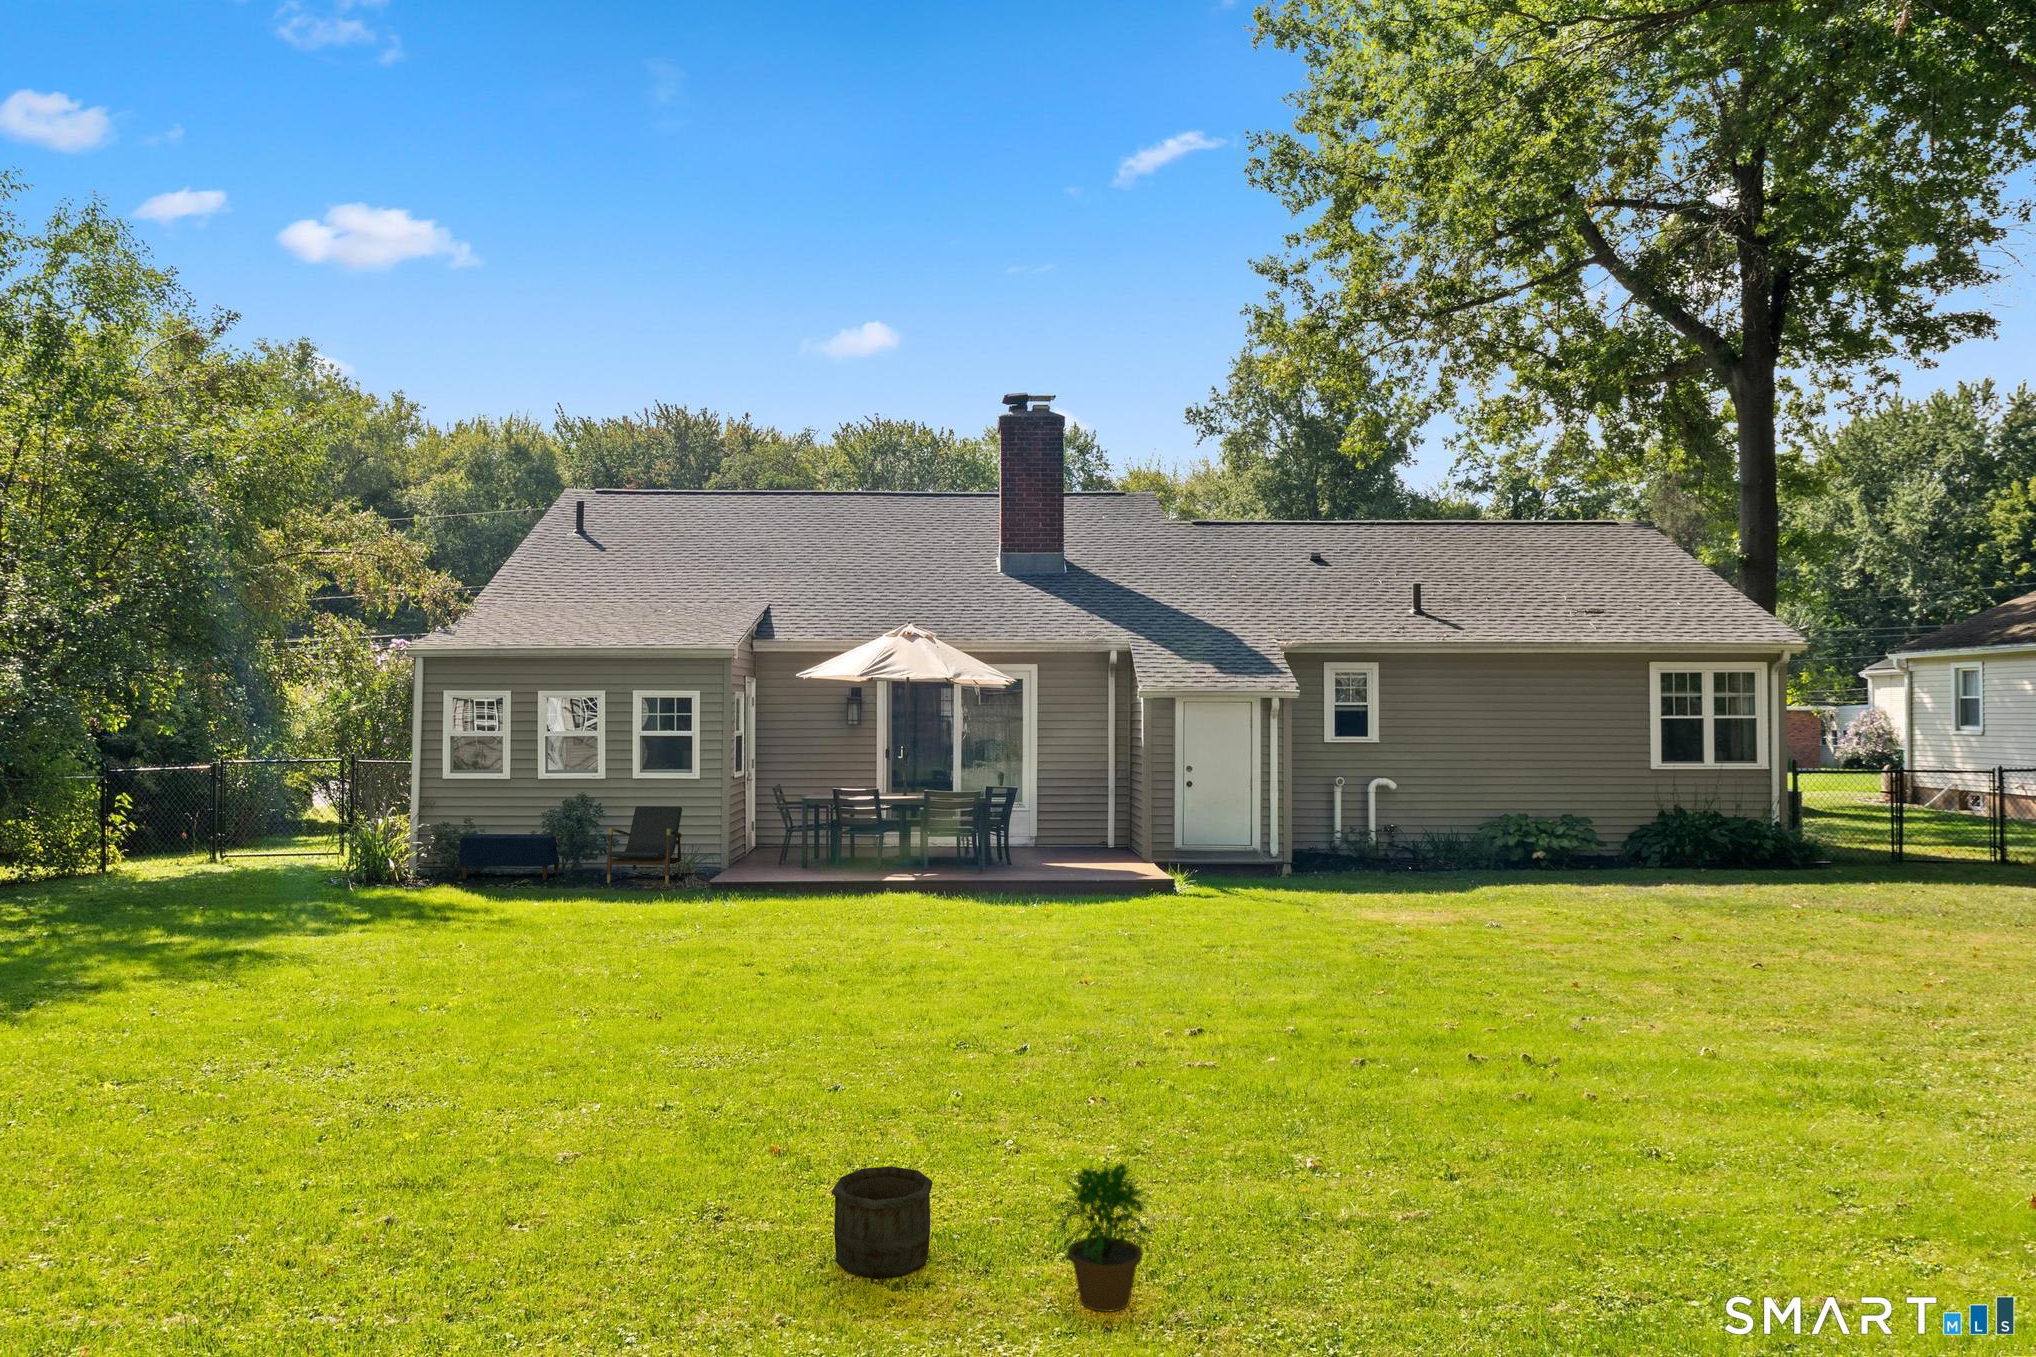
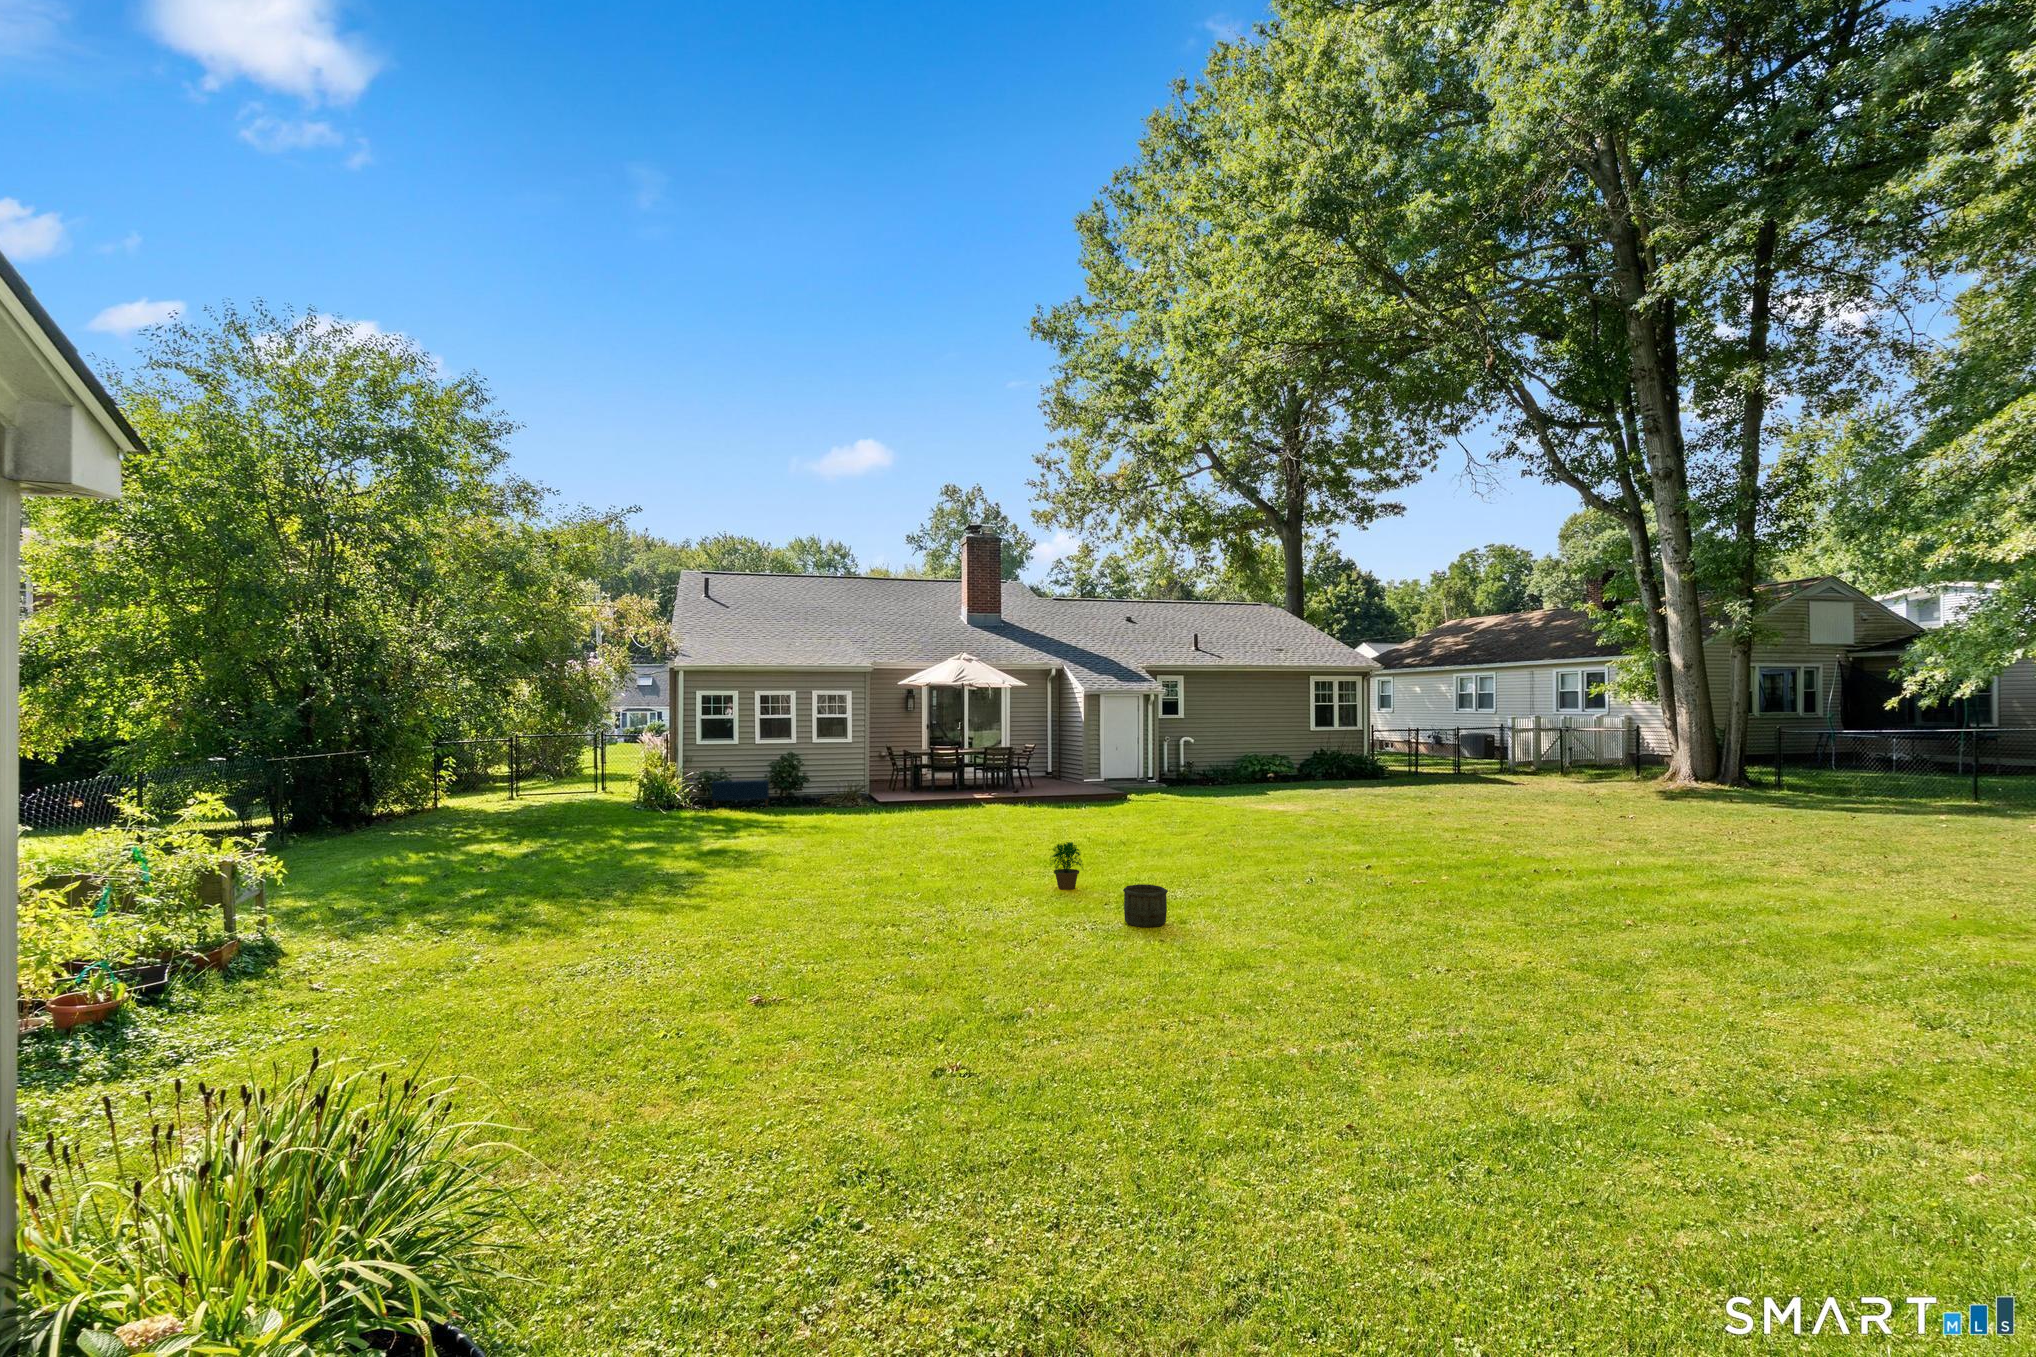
lounge chair: present [607,806,682,884] -> none [812,760,851,807]
potted plant: present [1057,1163,1156,1312] -> present [1050,842,1084,890]
wooden bucket: present [832,1166,933,1278] -> present [1123,884,1168,927]

